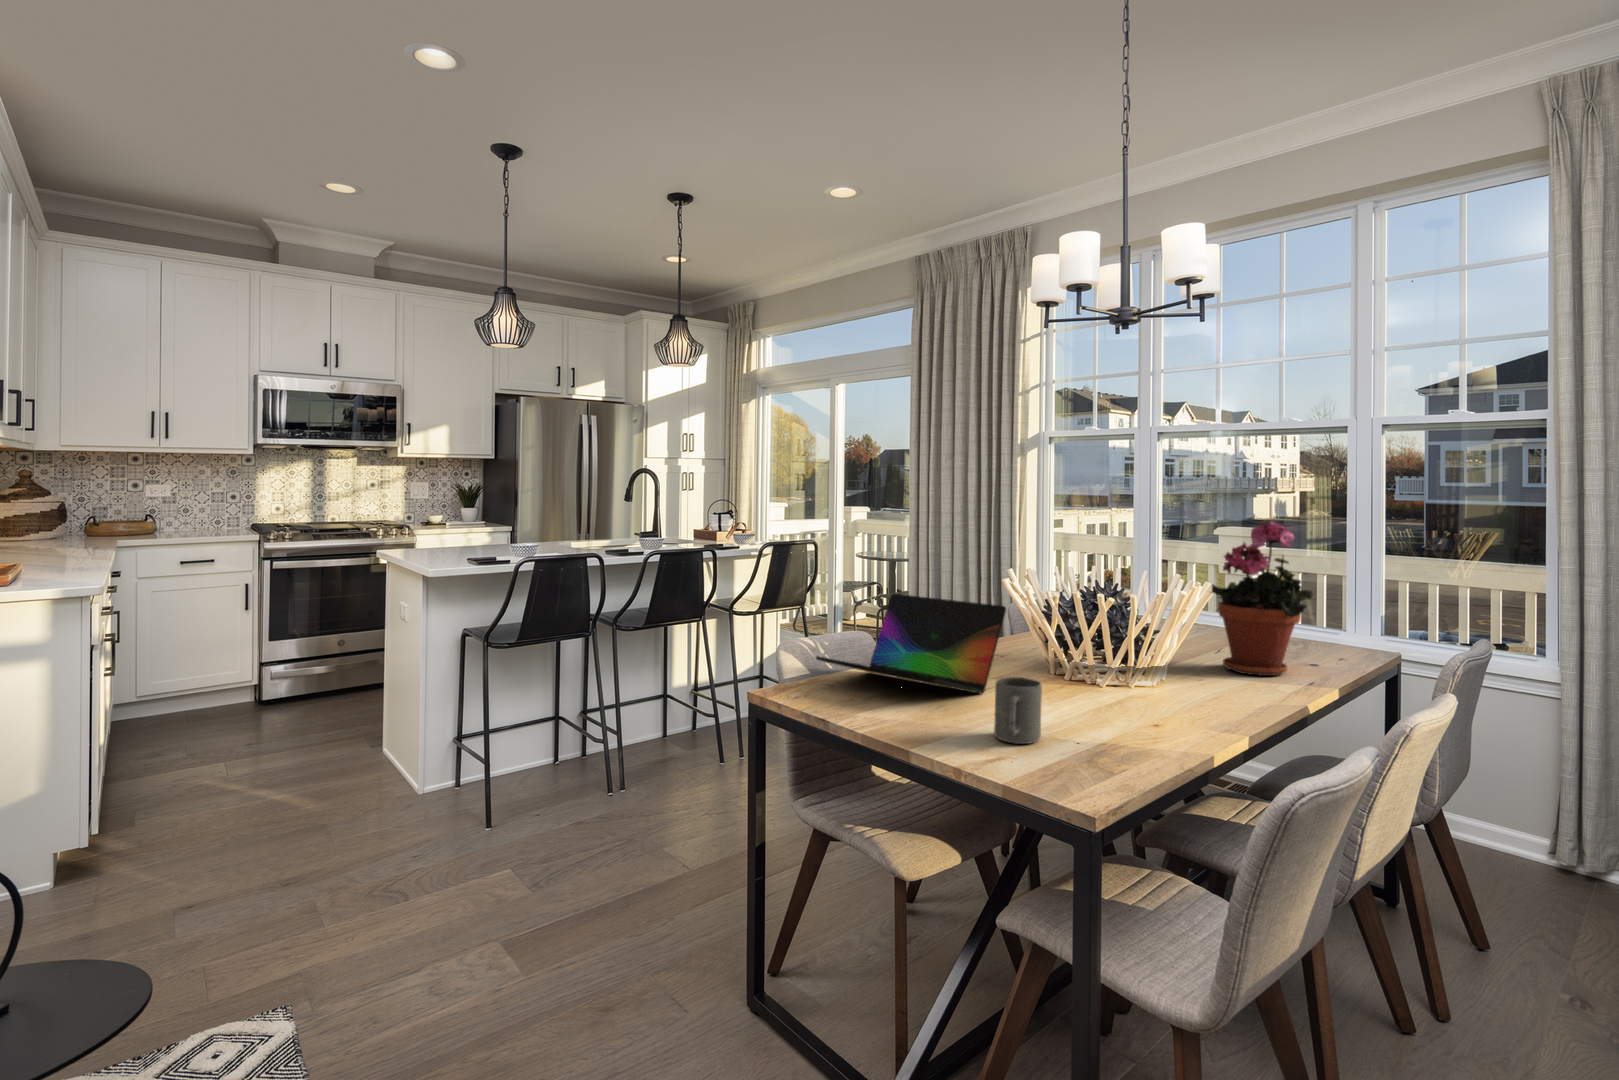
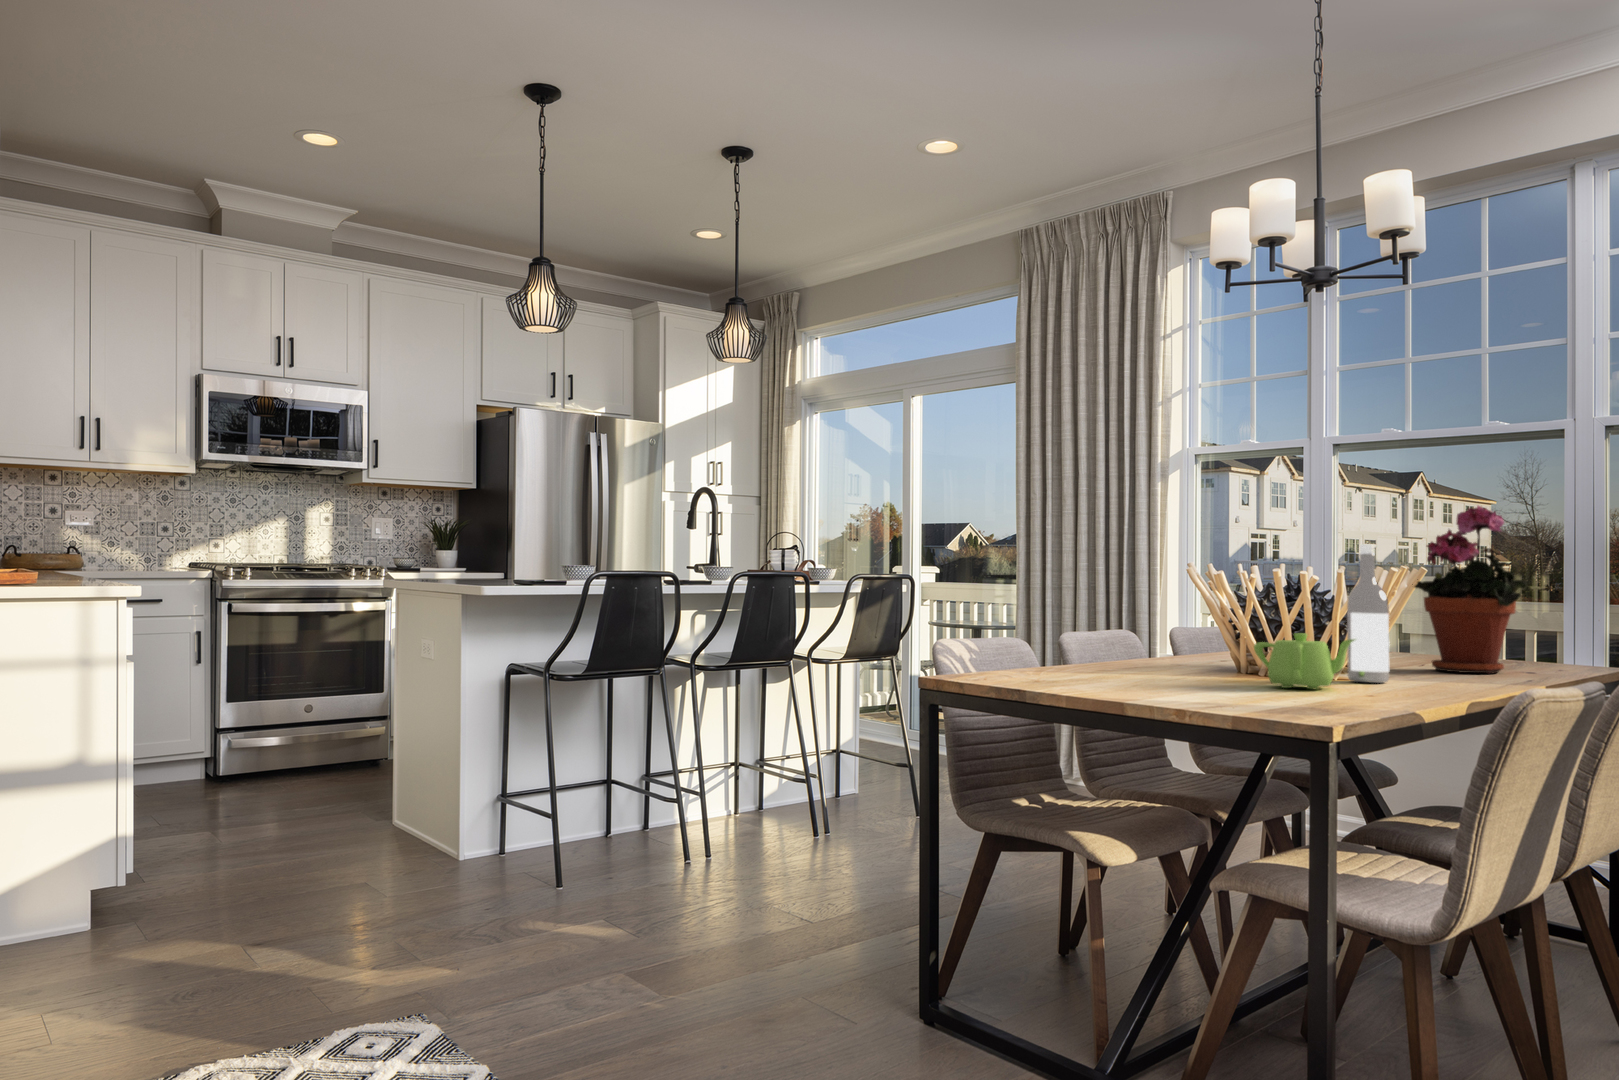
wine bottle: none [1141,568,1181,699] -> present [1347,544,1389,683]
laptop: present [816,594,1006,694] -> none [991,587,1197,681]
teapot: none [1051,659,1147,716] -> present [1254,633,1357,689]
mug: present [994,677,1042,744] -> none [1207,638,1256,700]

